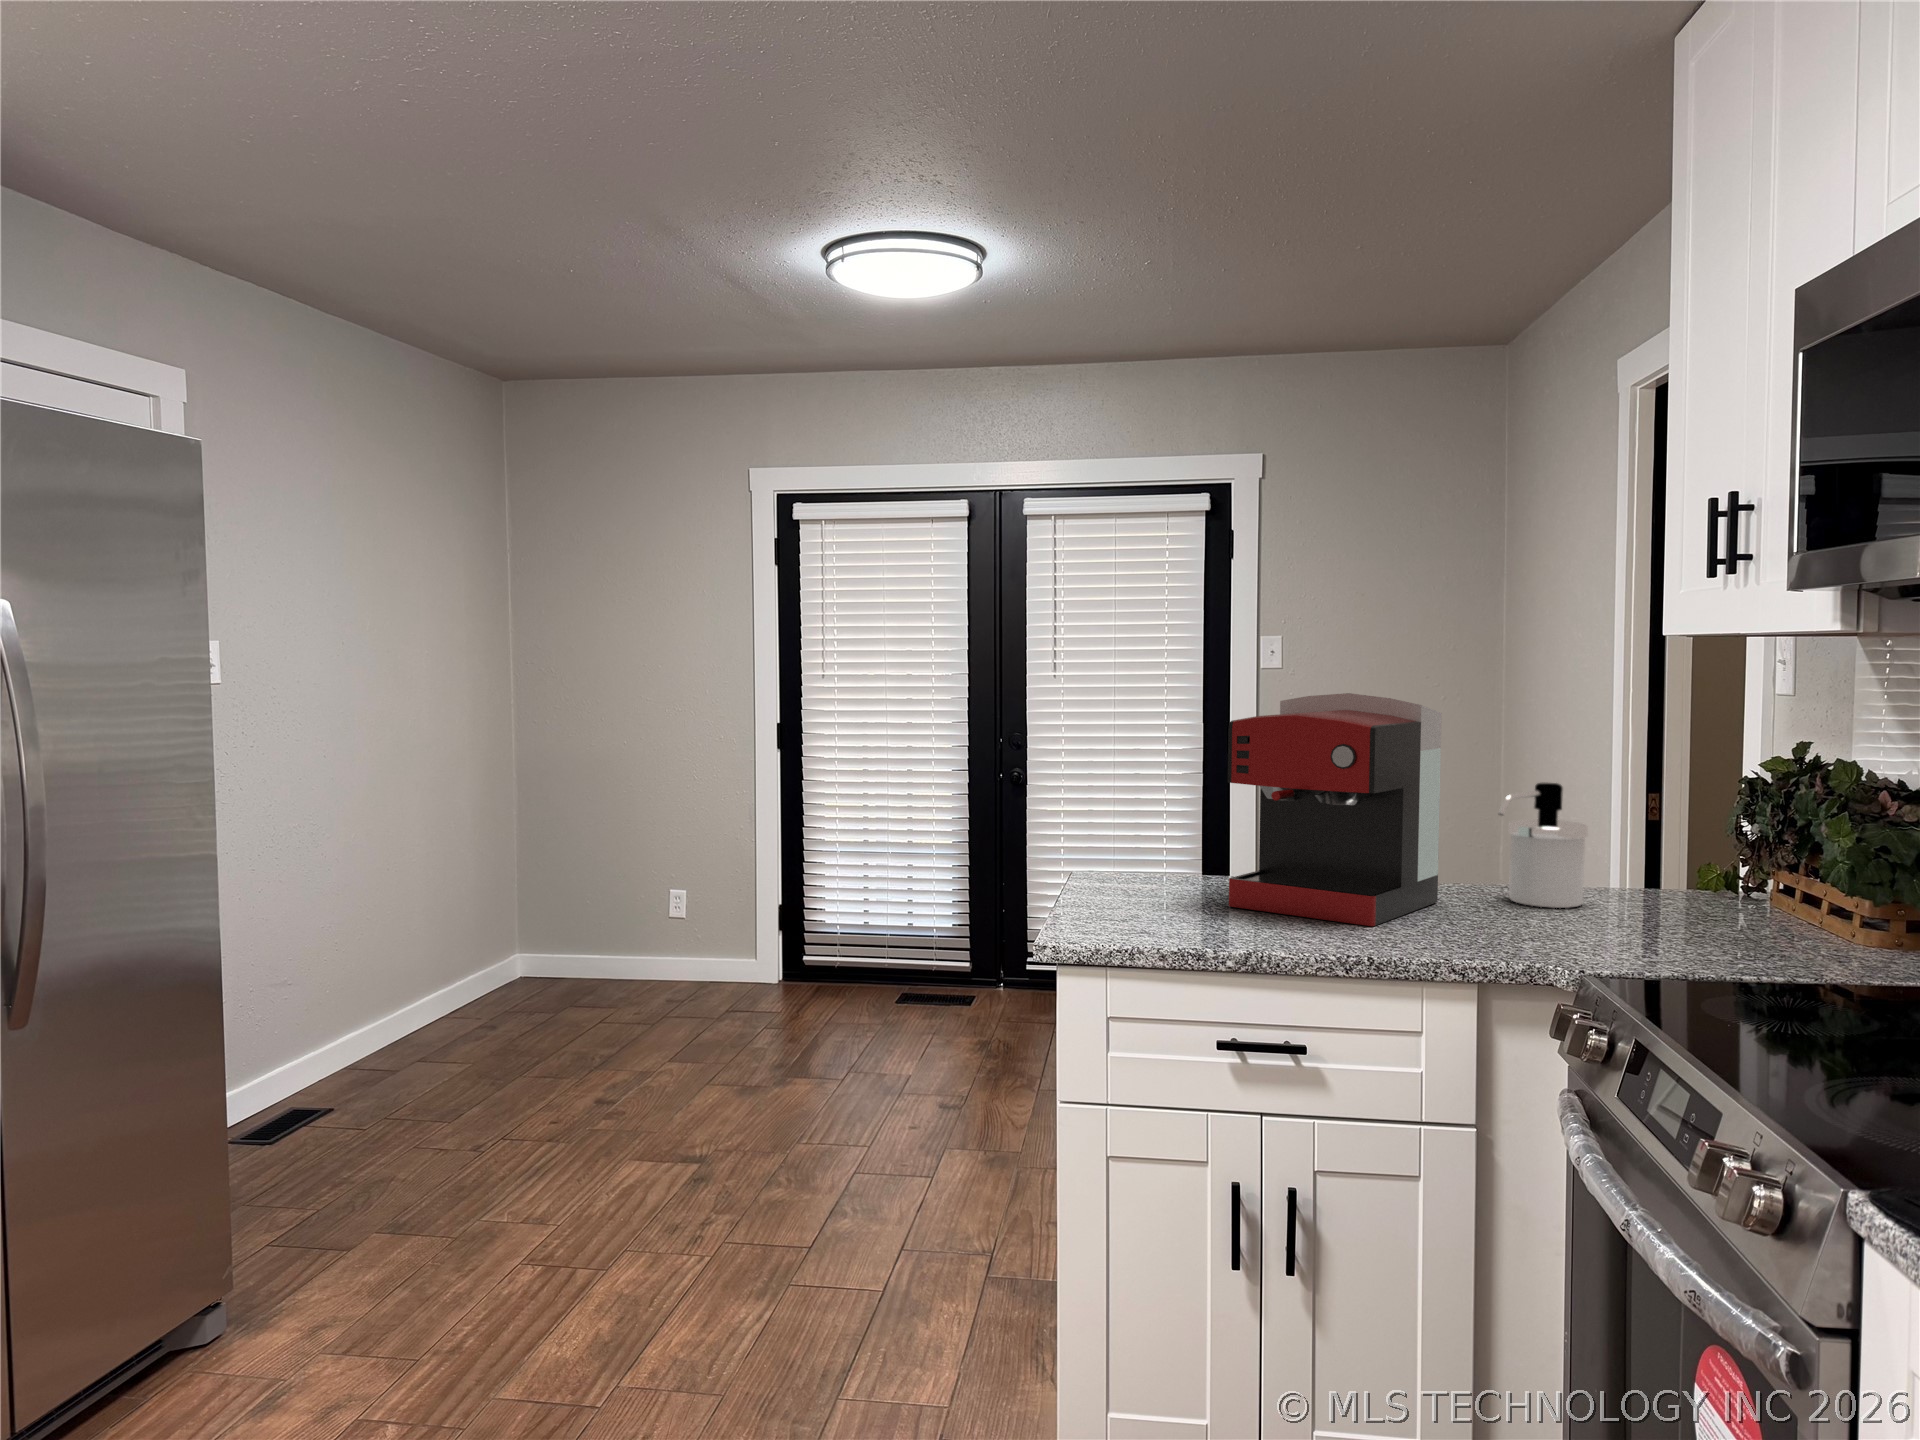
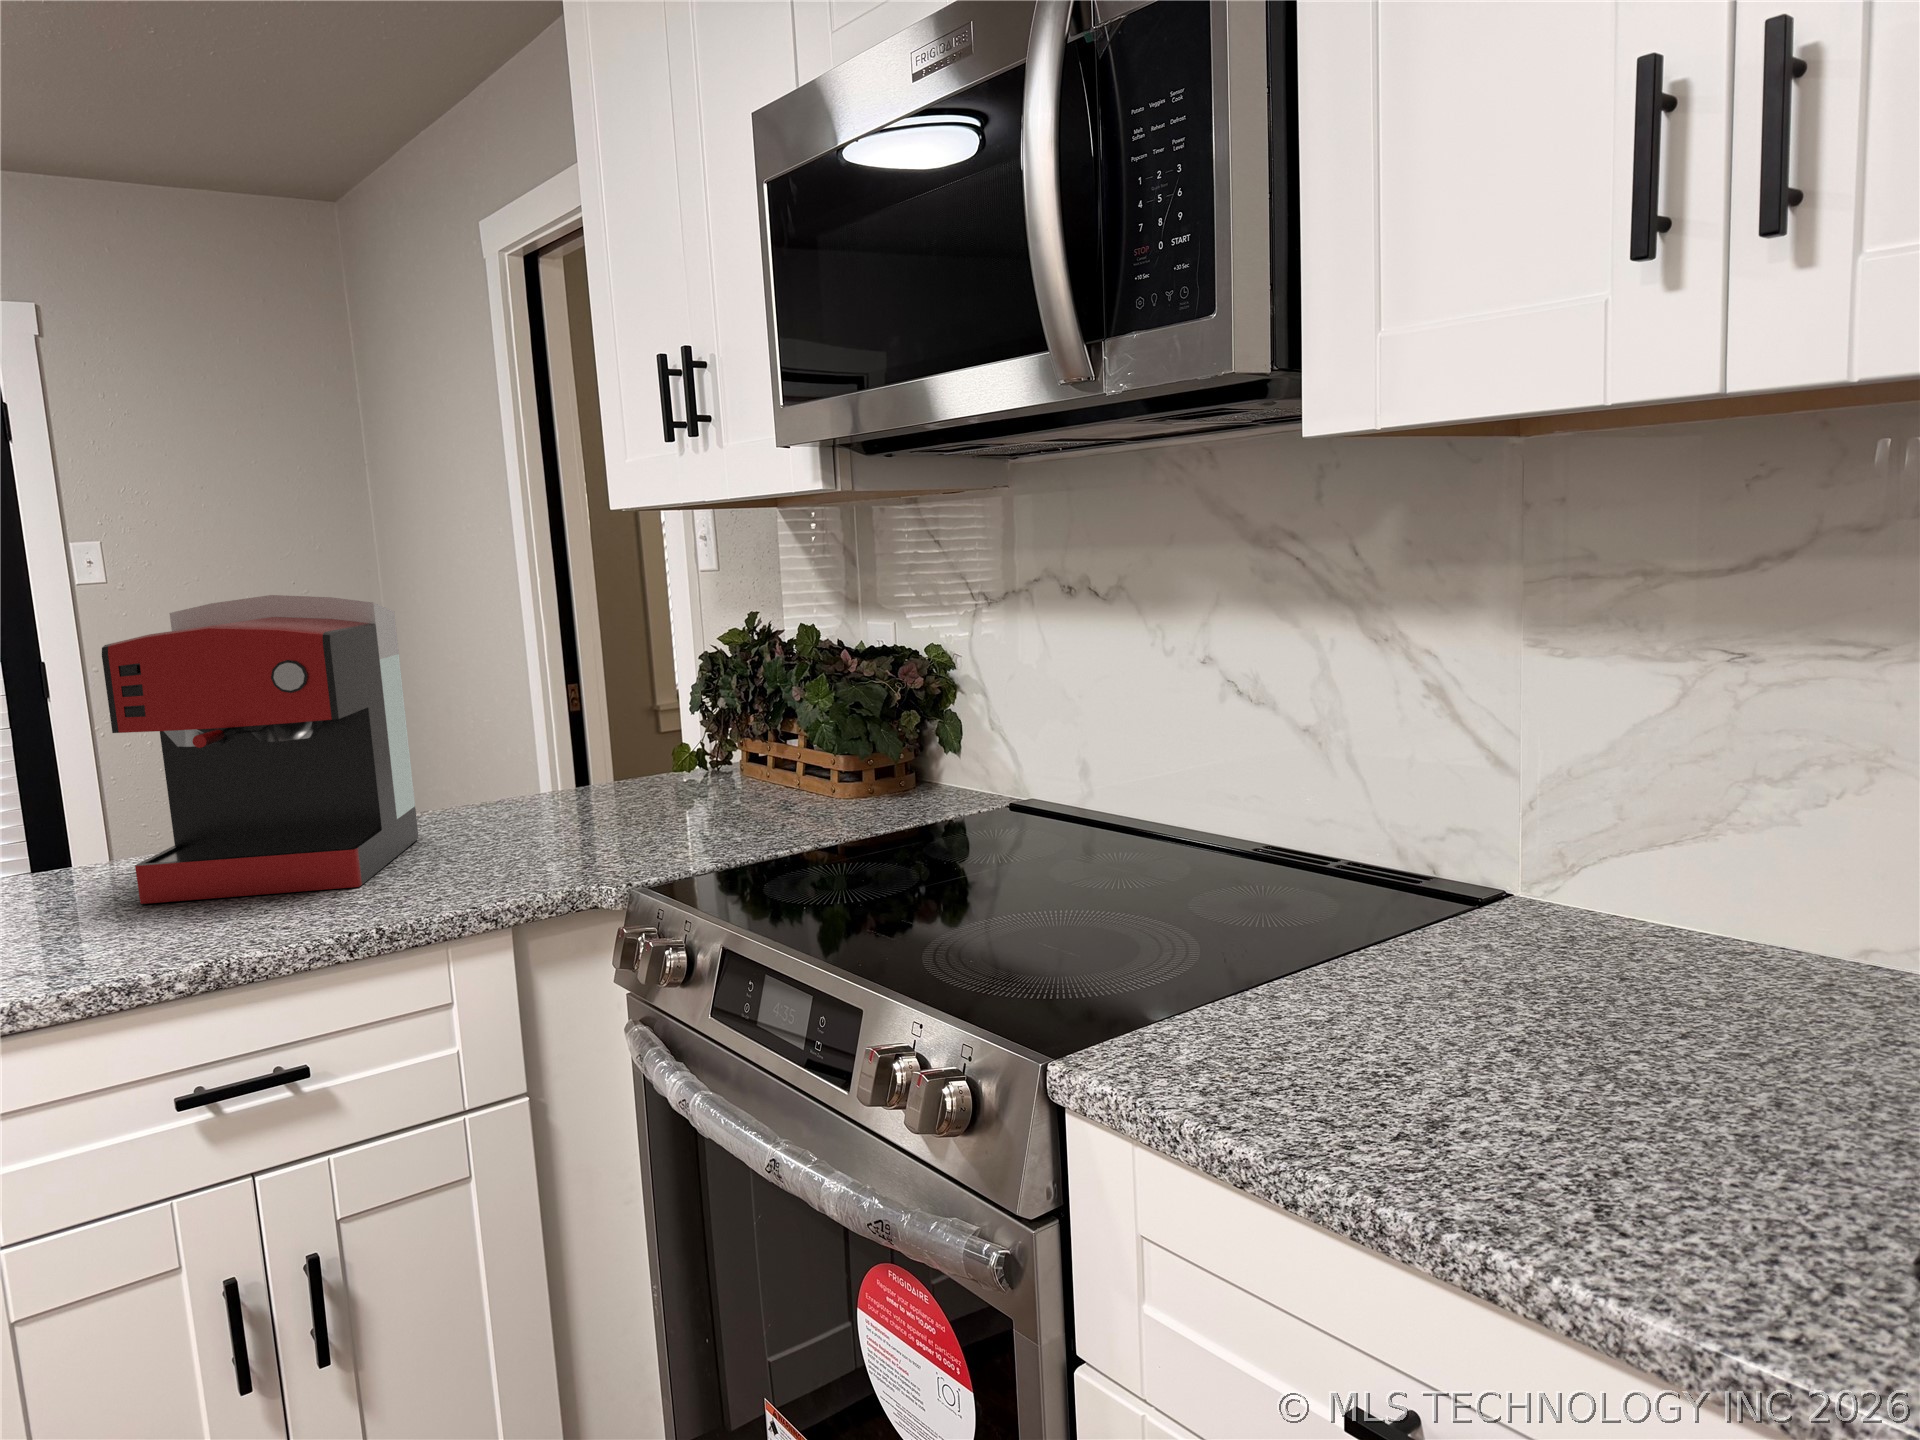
soap dispenser: present [1498,783,1588,908] -> none [478,680,575,821]

